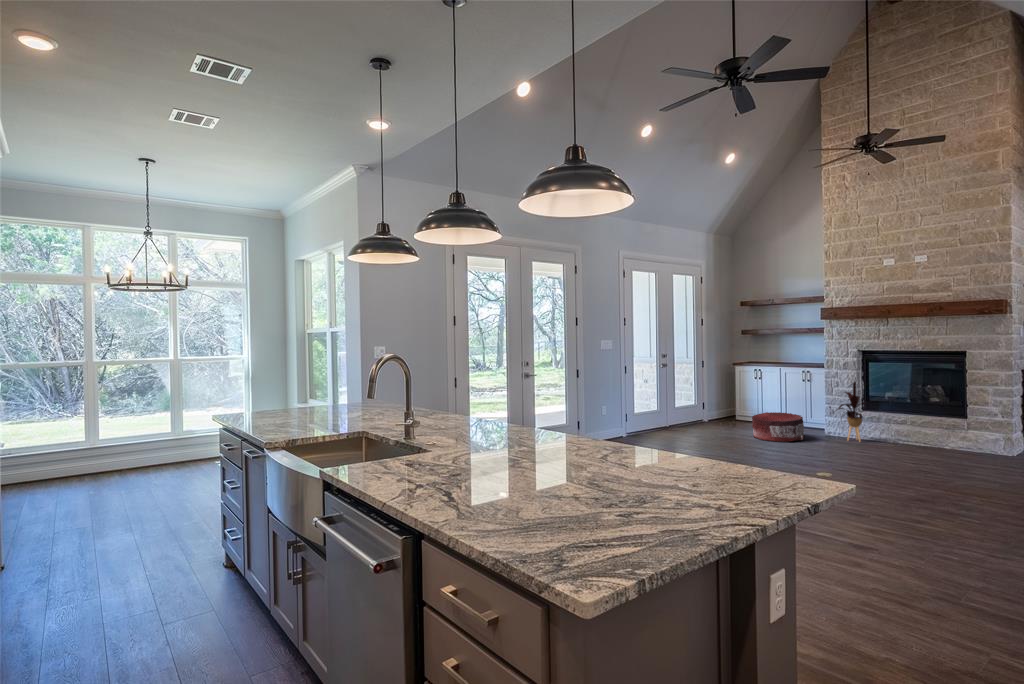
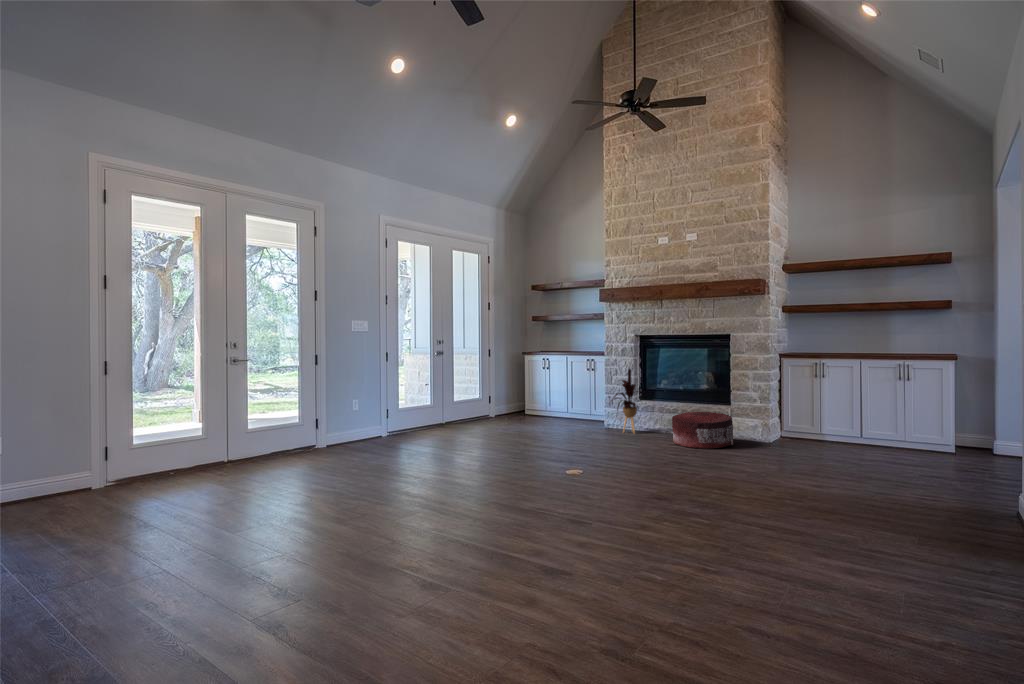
pouf: present [752,412,805,442] -> present [672,412,734,449]

